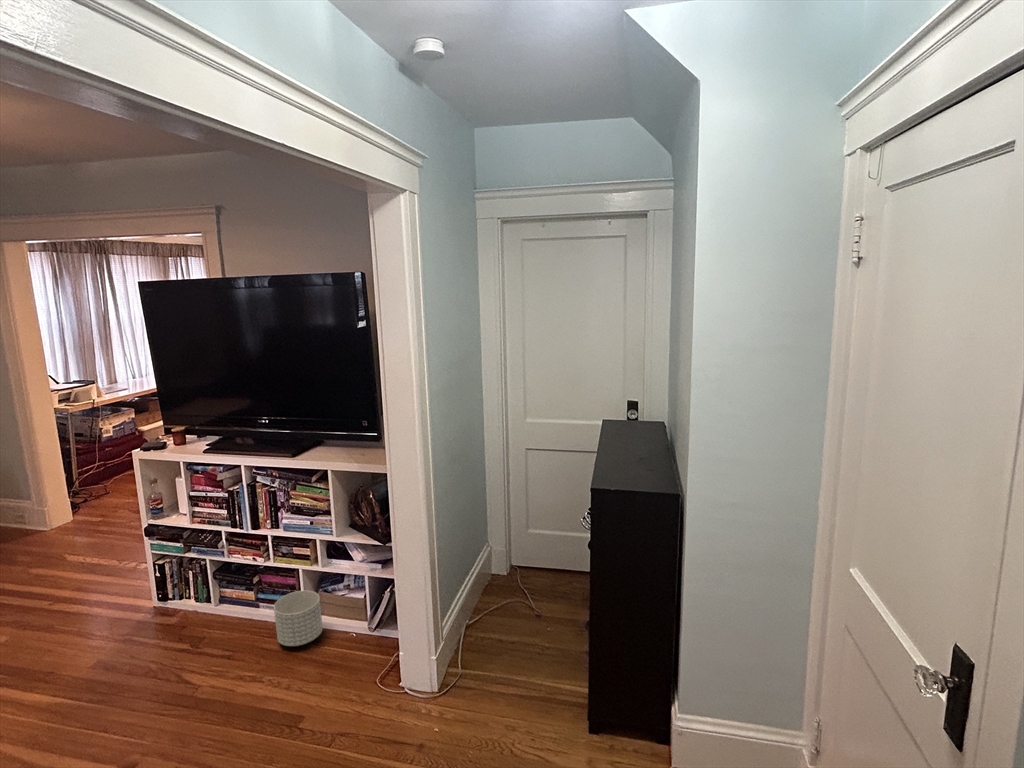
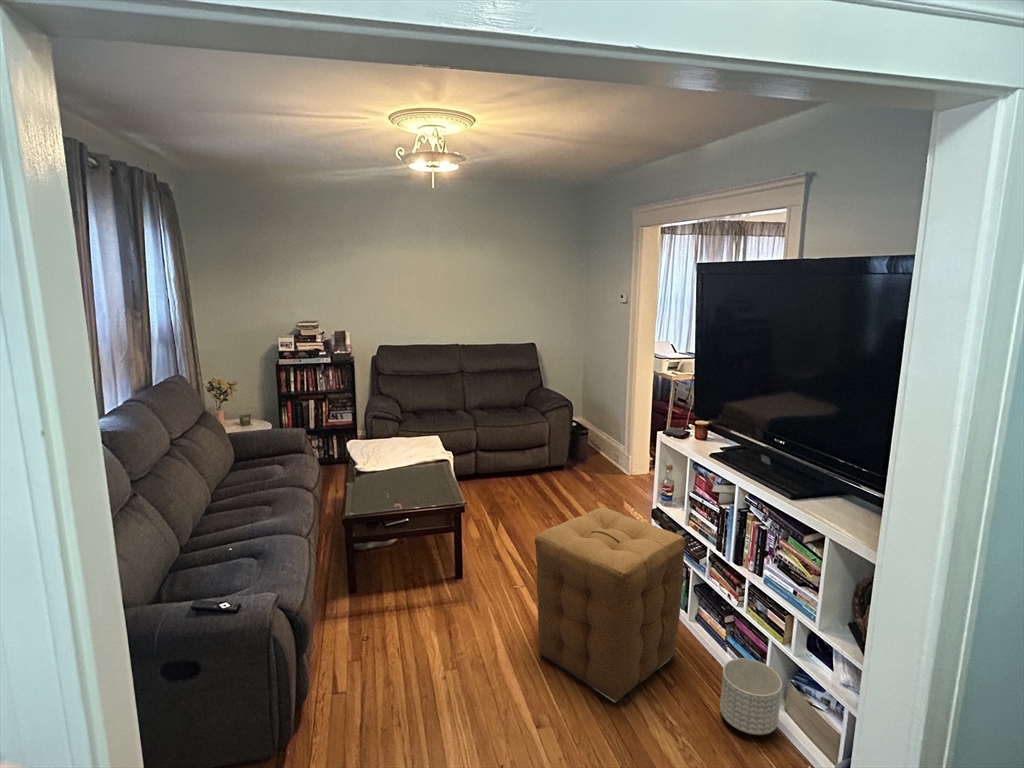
ottoman: none [44,527,220,718] -> present [535,508,685,702]

